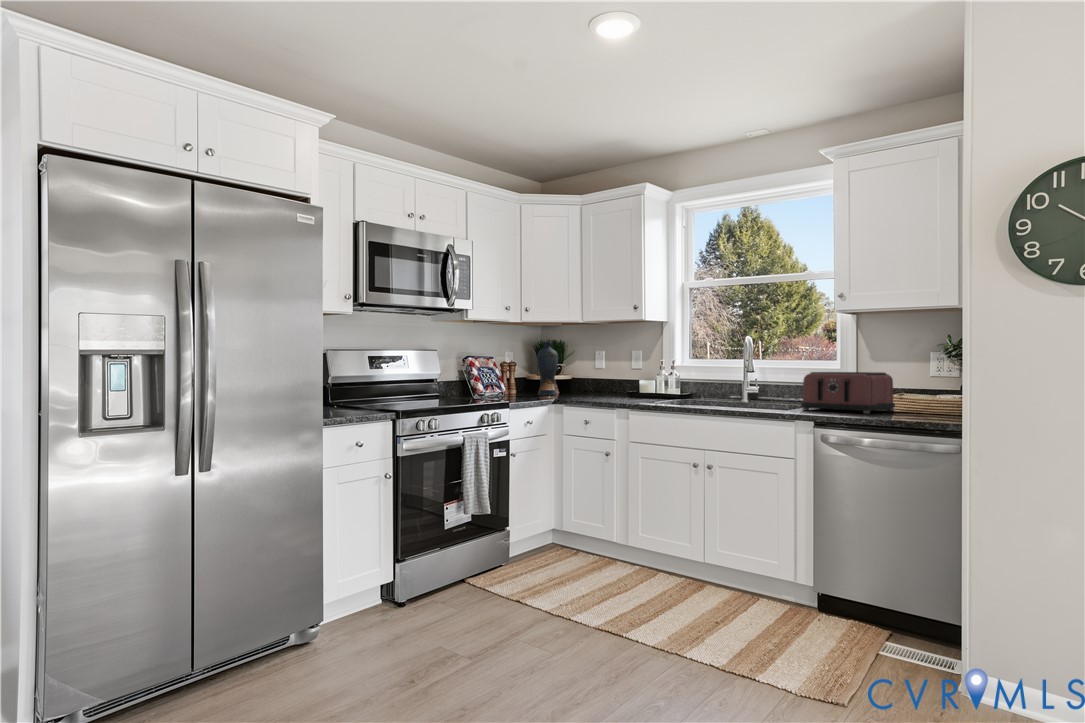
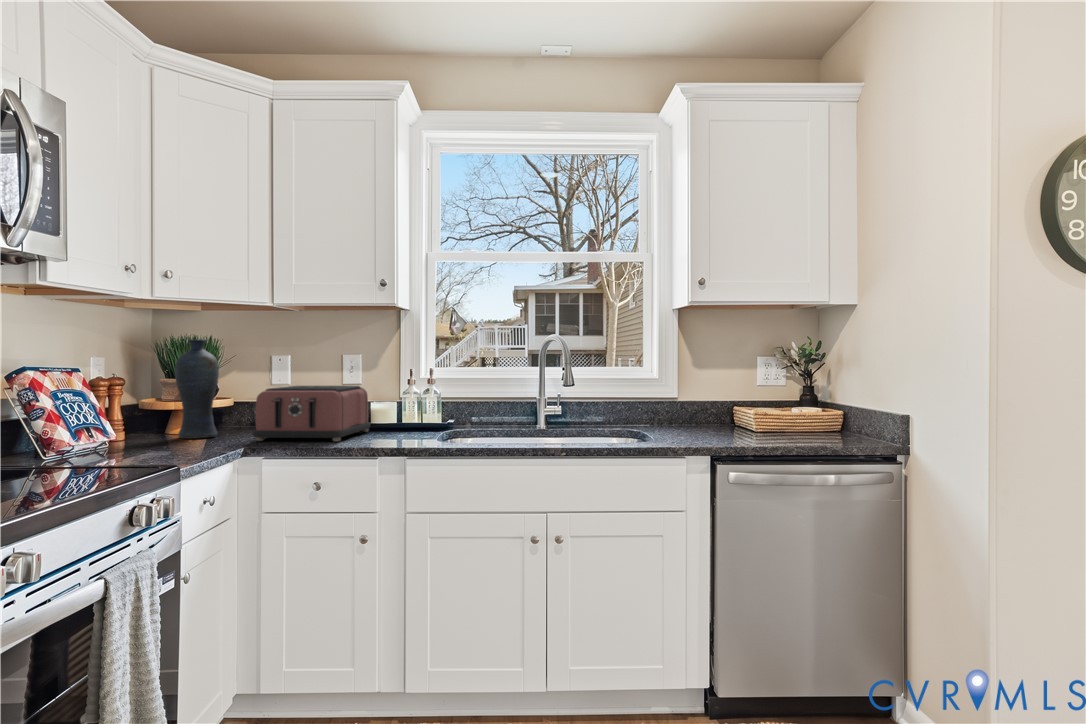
toaster: present [801,372,895,414] -> present [253,386,370,441]

